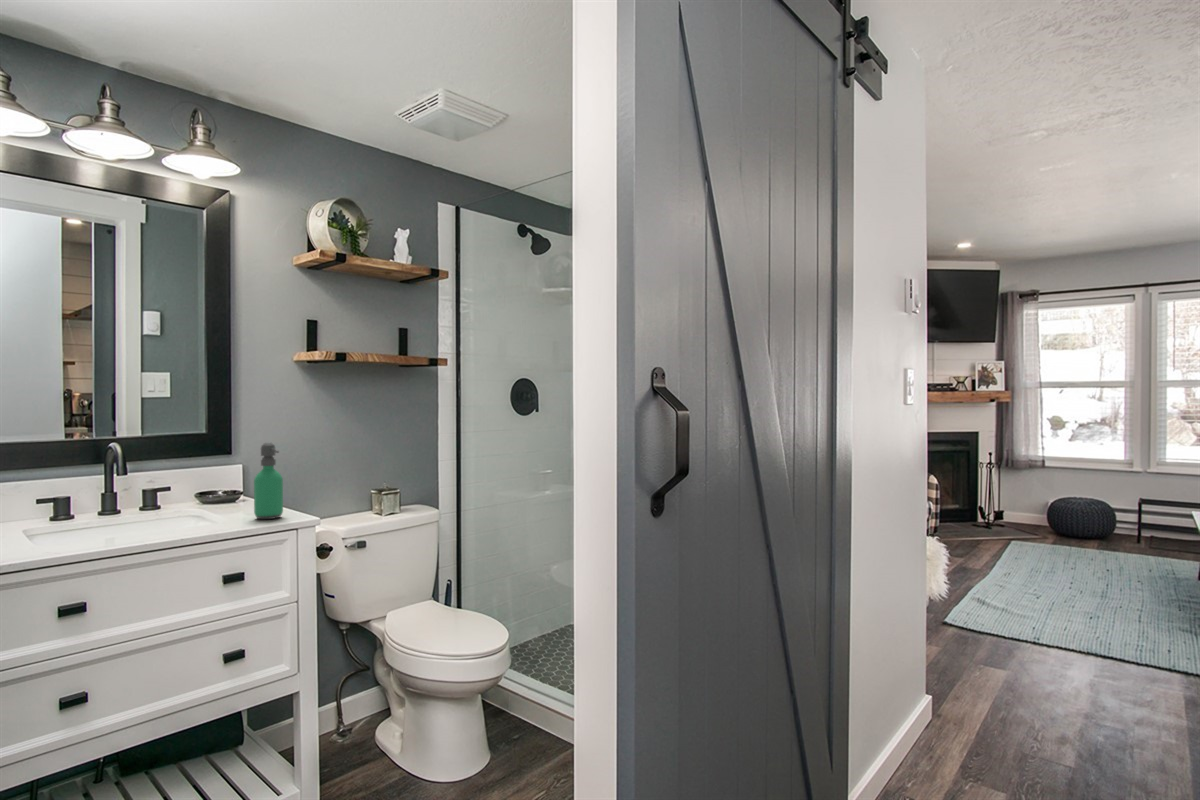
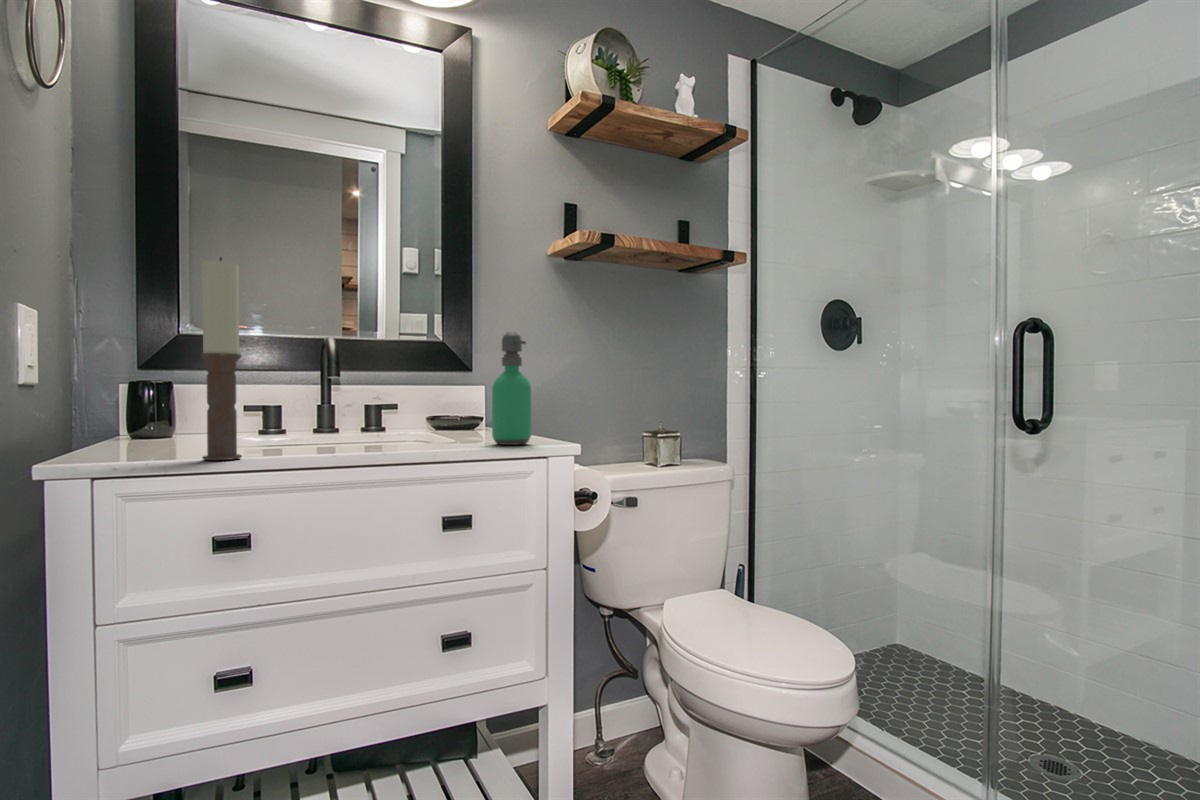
candle: none [51,420,80,553] -> present [201,257,242,460]

